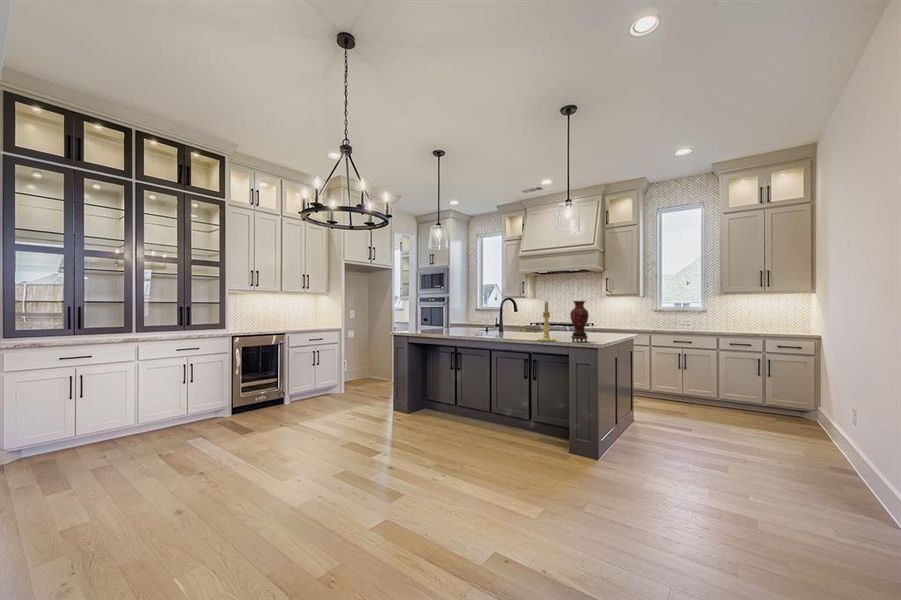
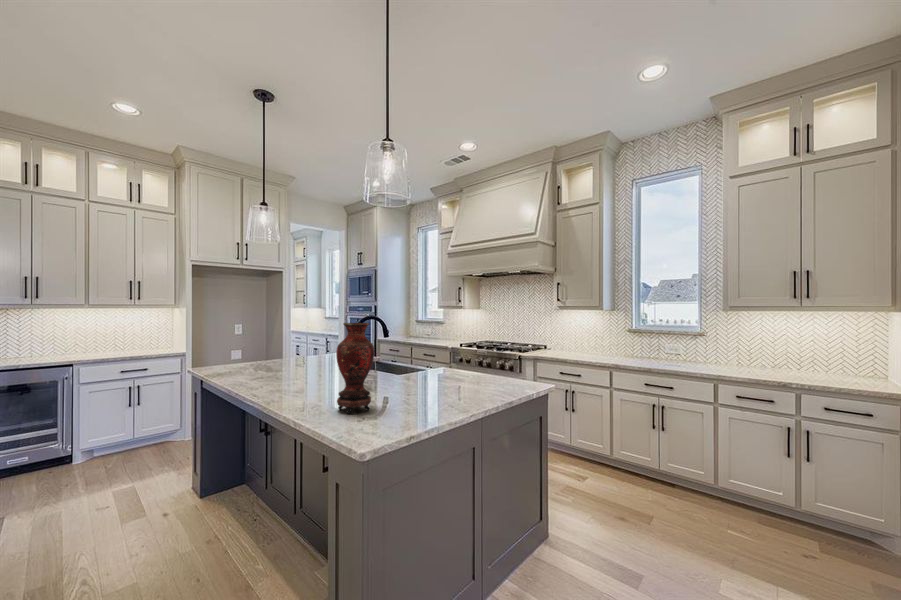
candle holder: present [537,302,556,341] -> none [286,321,327,405]

